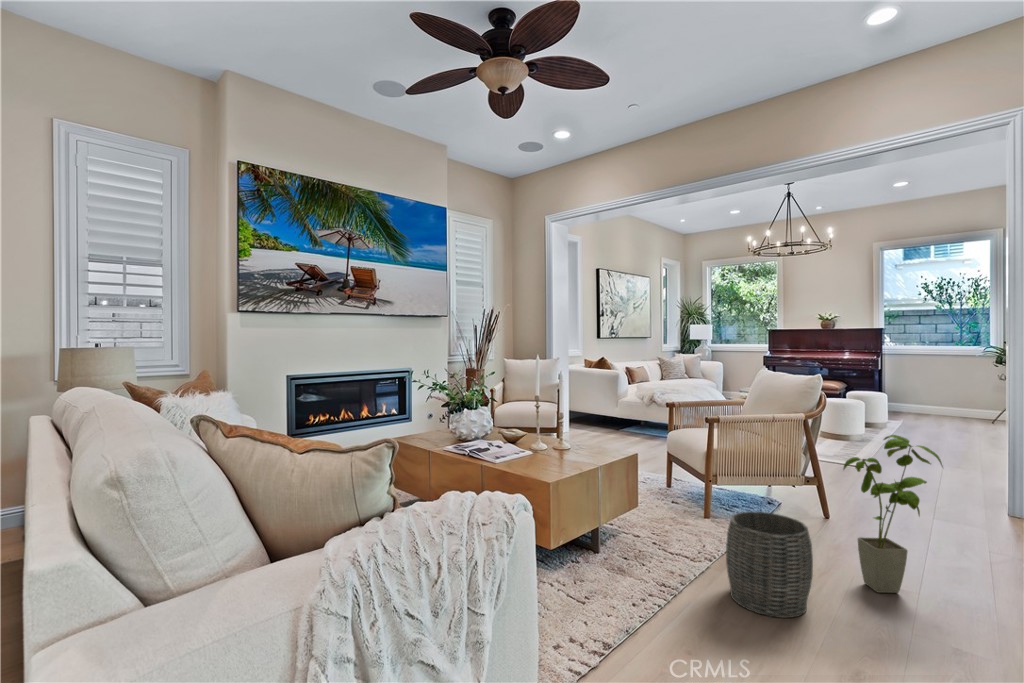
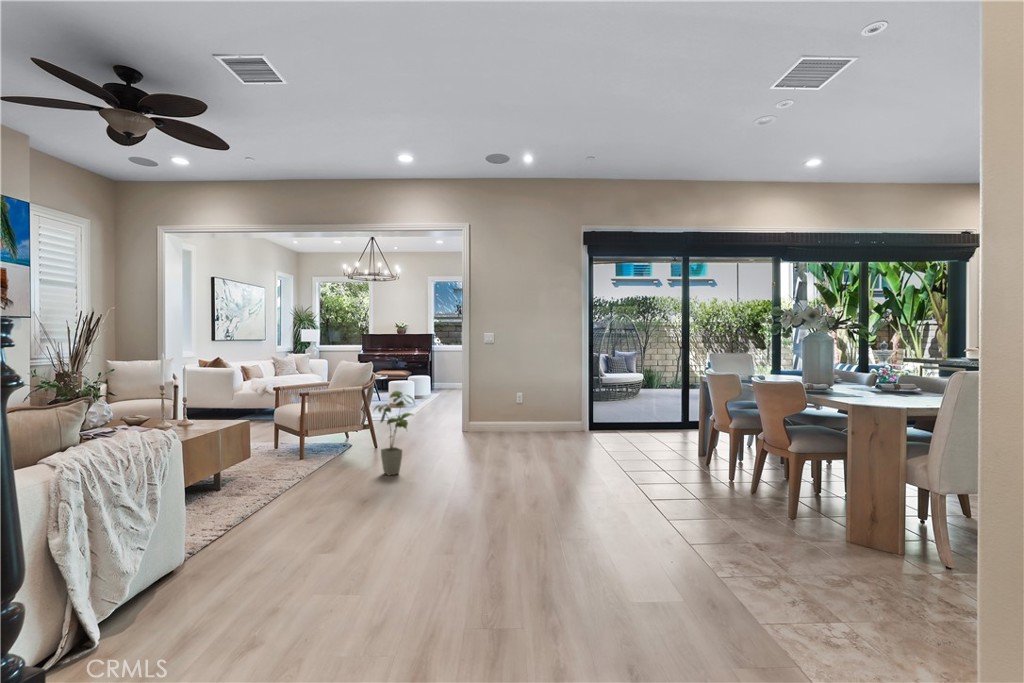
woven basket: present [726,512,813,618] -> none [306,441,353,495]

